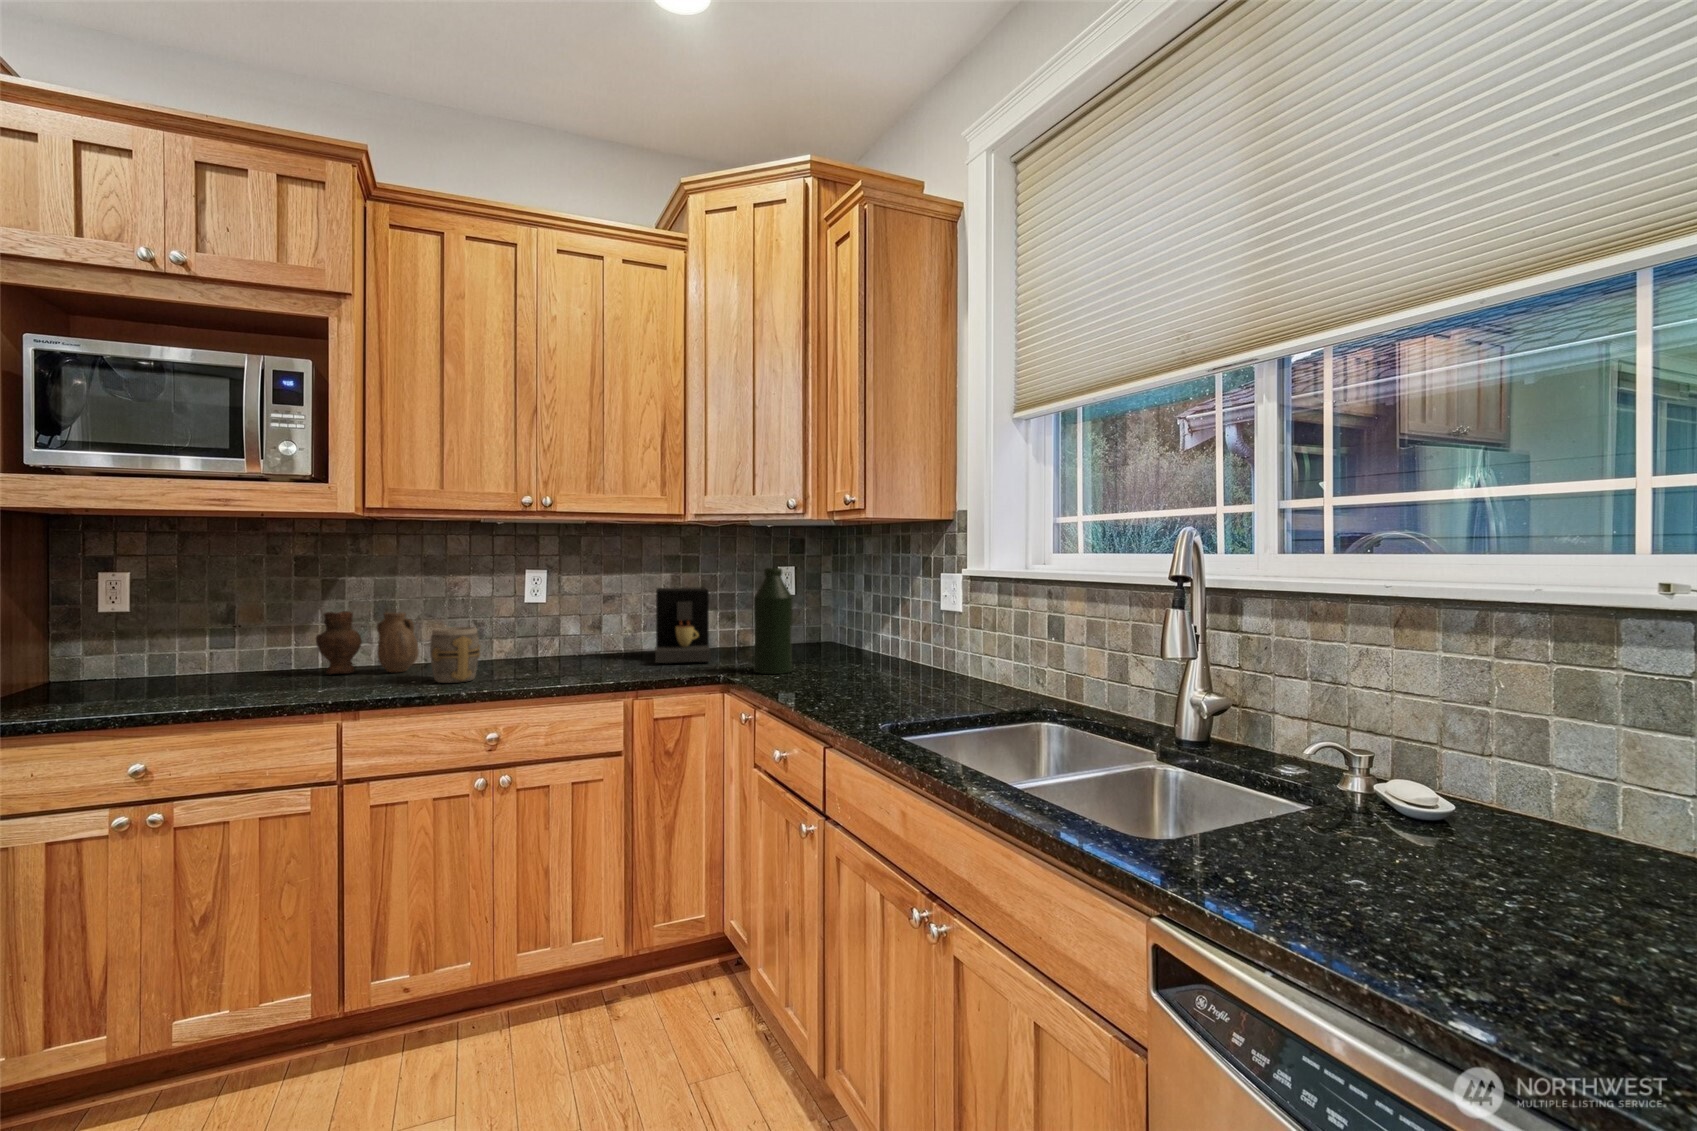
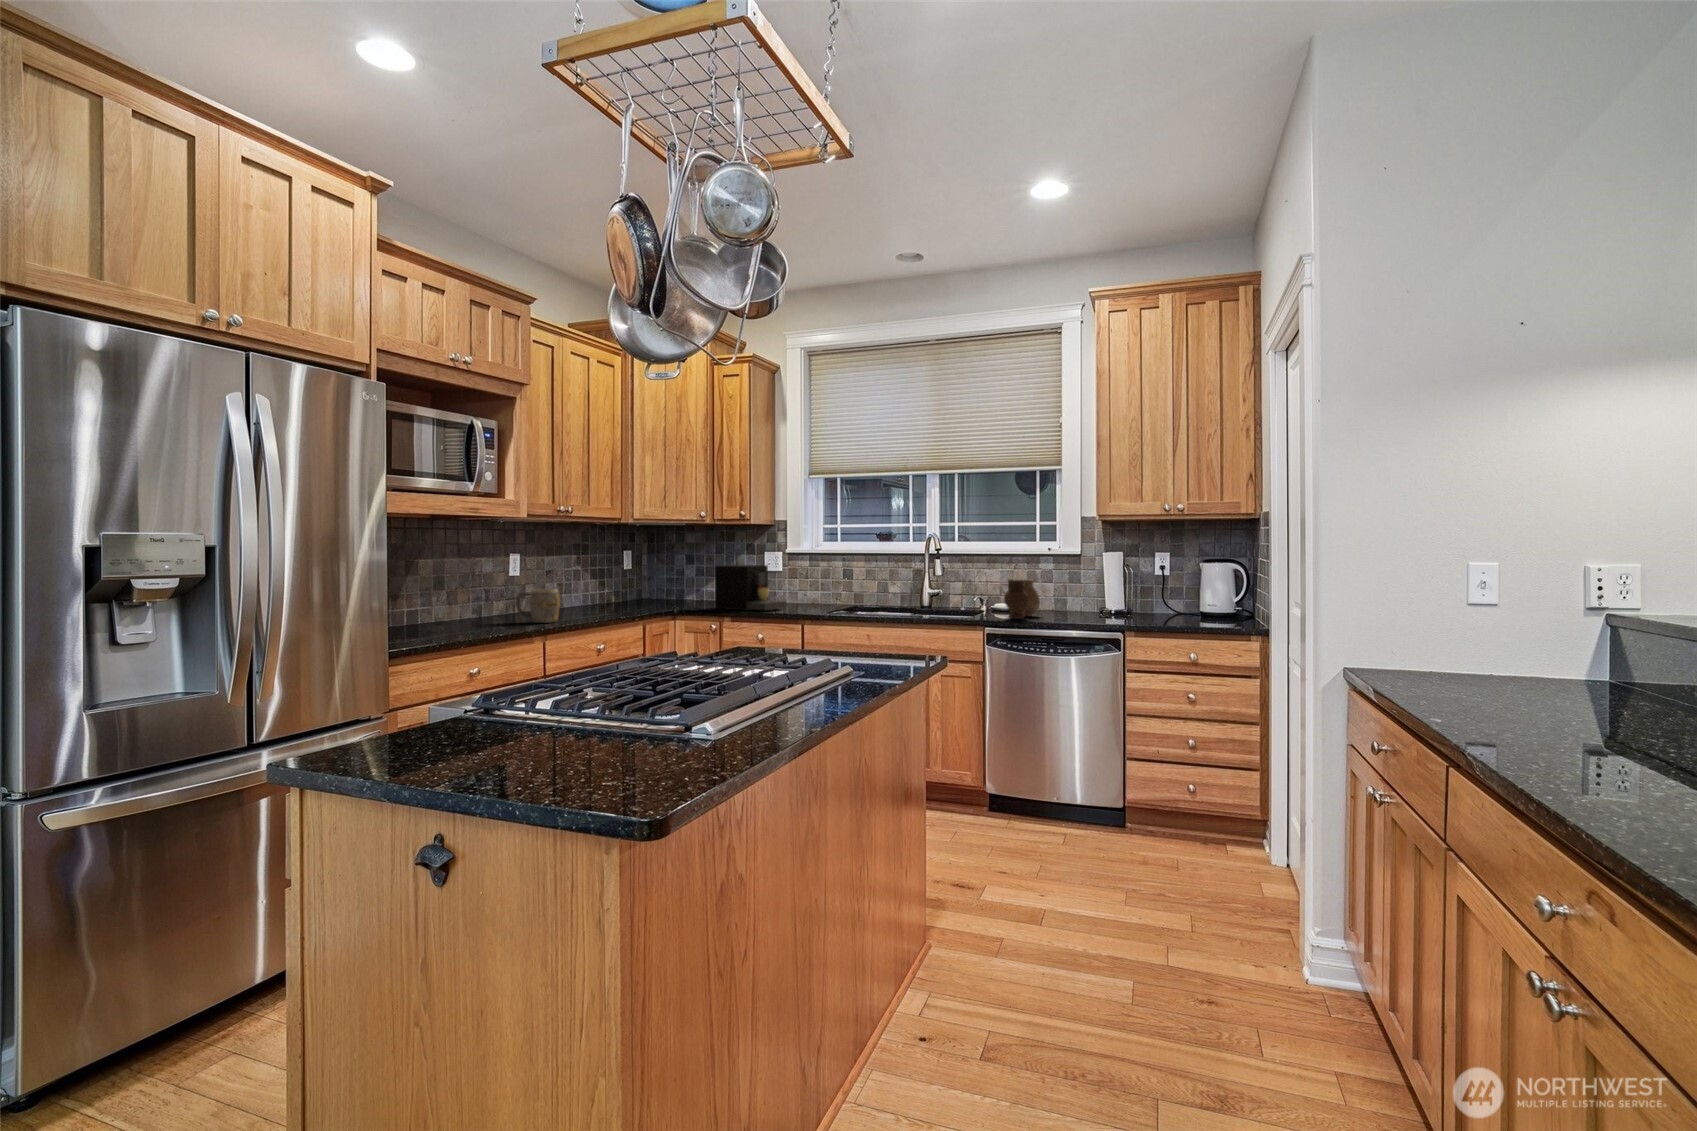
bottle: present [754,568,792,674] -> none [680,550,703,609]
coffee maker: present [655,588,711,663] -> present [715,565,786,610]
vase: present [316,611,419,674] -> present [1004,579,1040,619]

